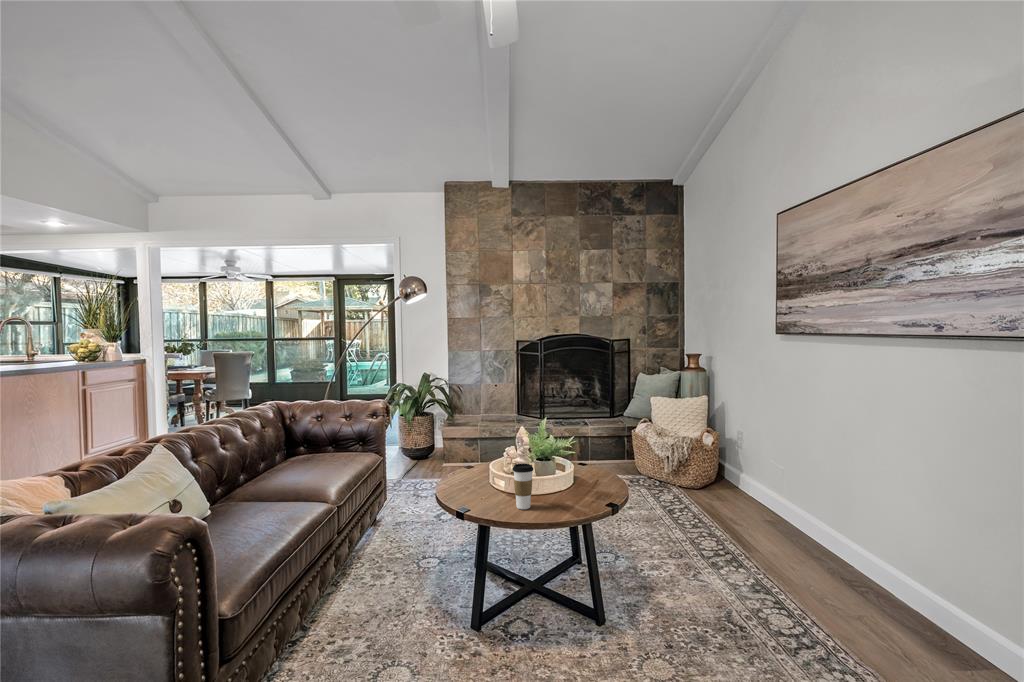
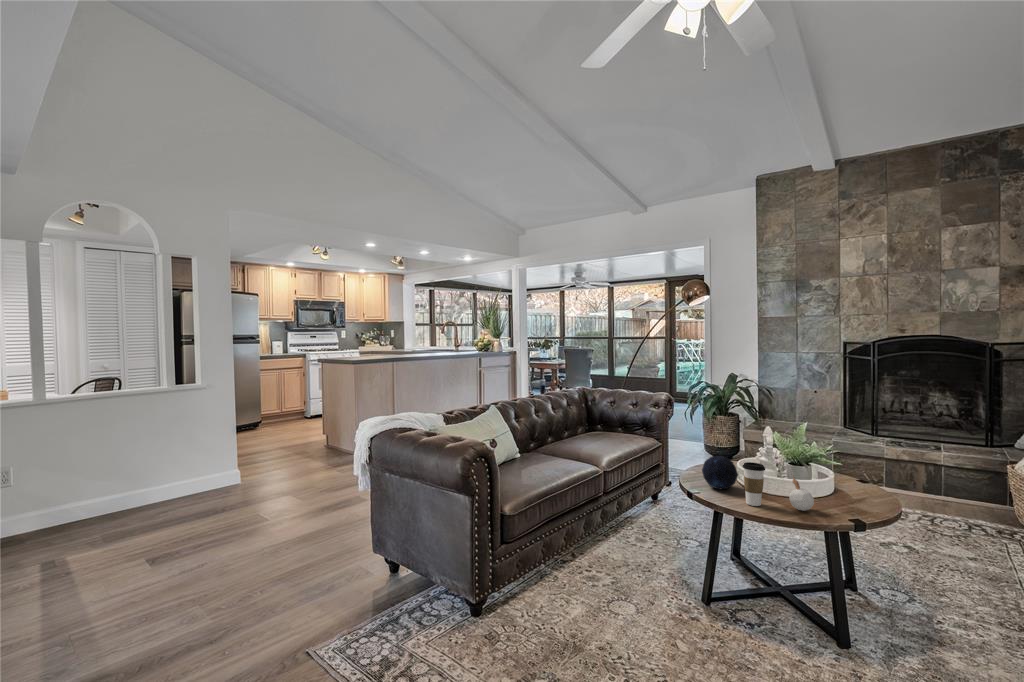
decorative orb: none [464,462,500,499] -> present [702,456,738,490]
candle: none [552,465,573,502] -> present [789,475,814,511]

